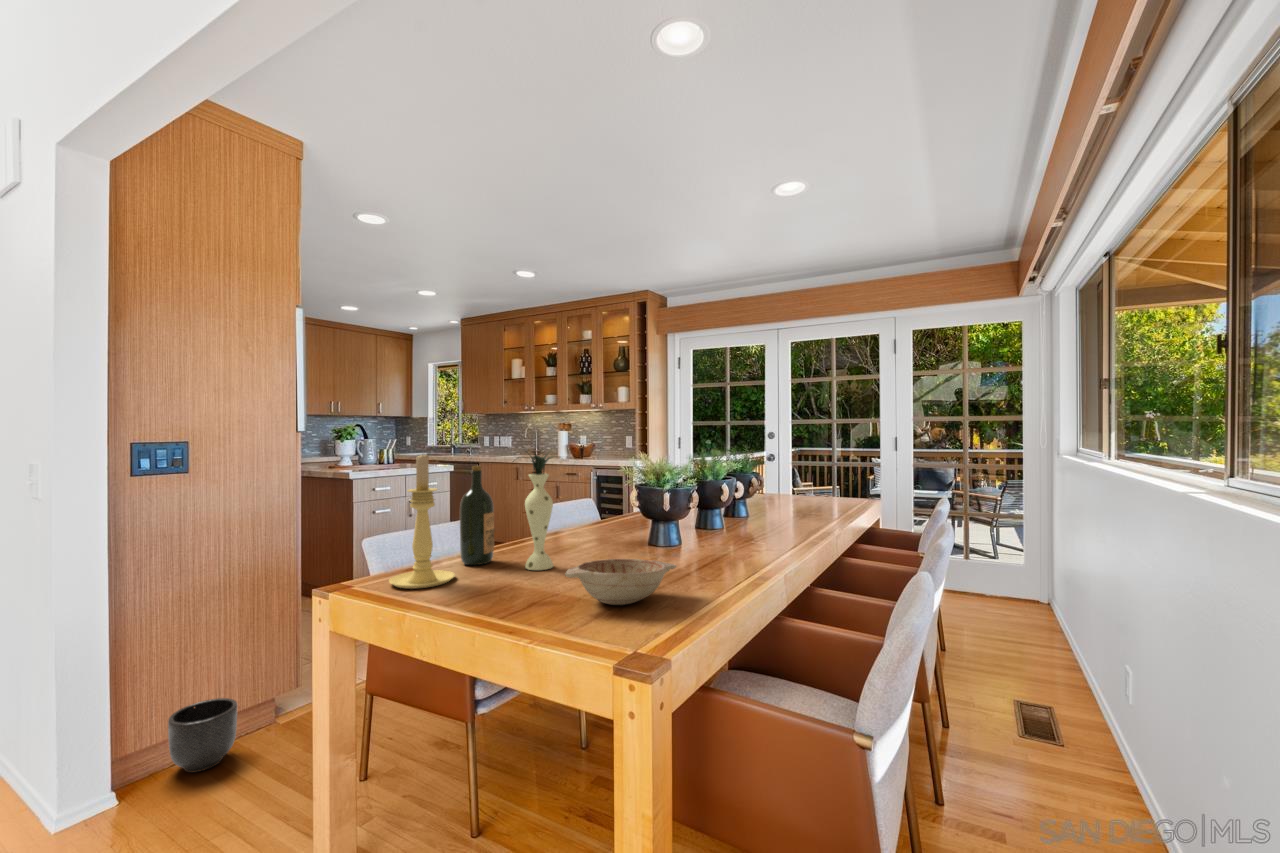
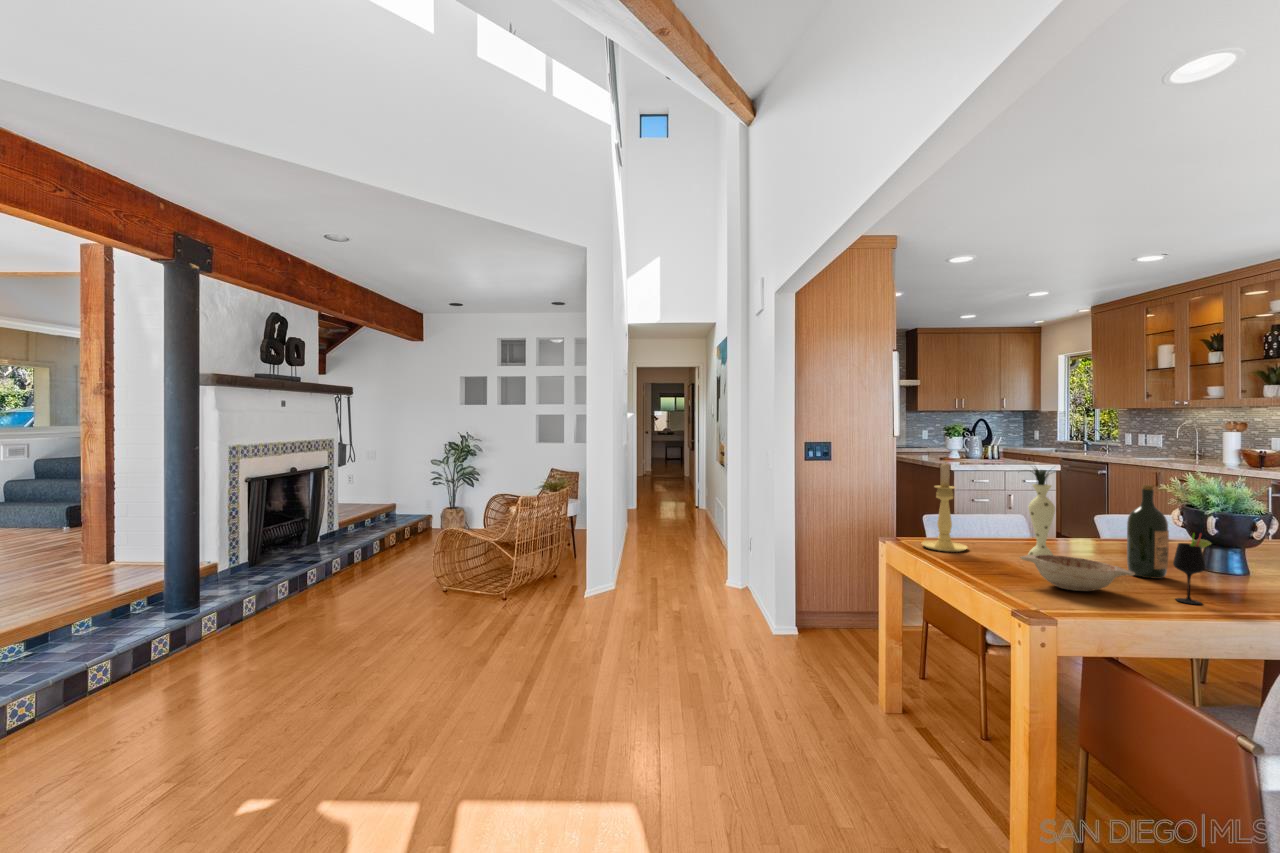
wine bottle: present [460,466,494,565] -> present [1127,485,1169,579]
wine glass: none [698,507,728,587] -> present [1173,533,1211,604]
planter: present [168,698,237,773] -> none [820,598,855,638]

